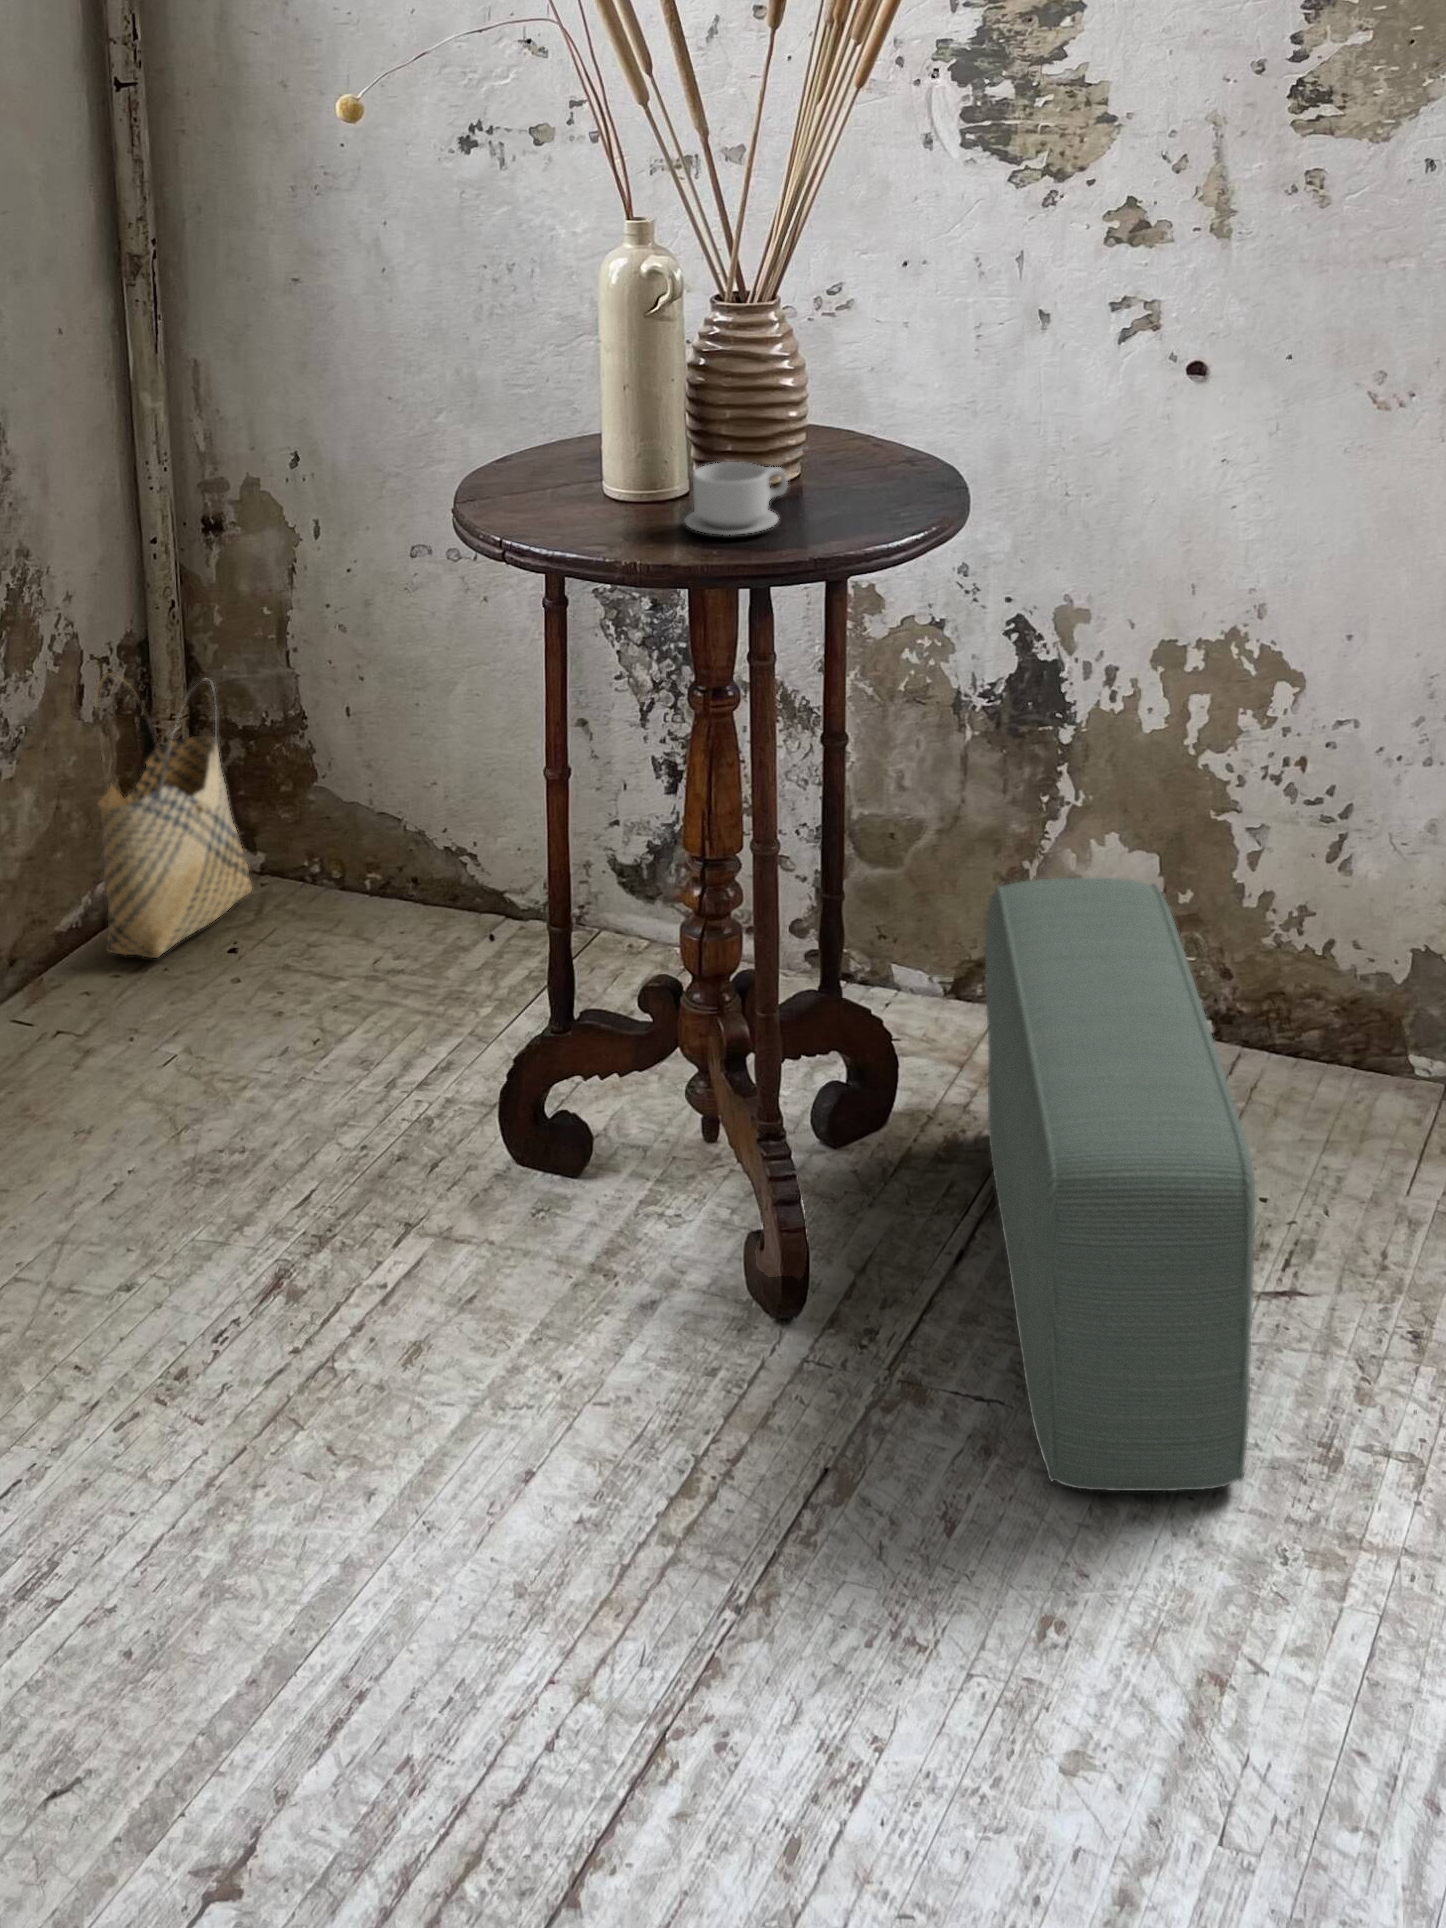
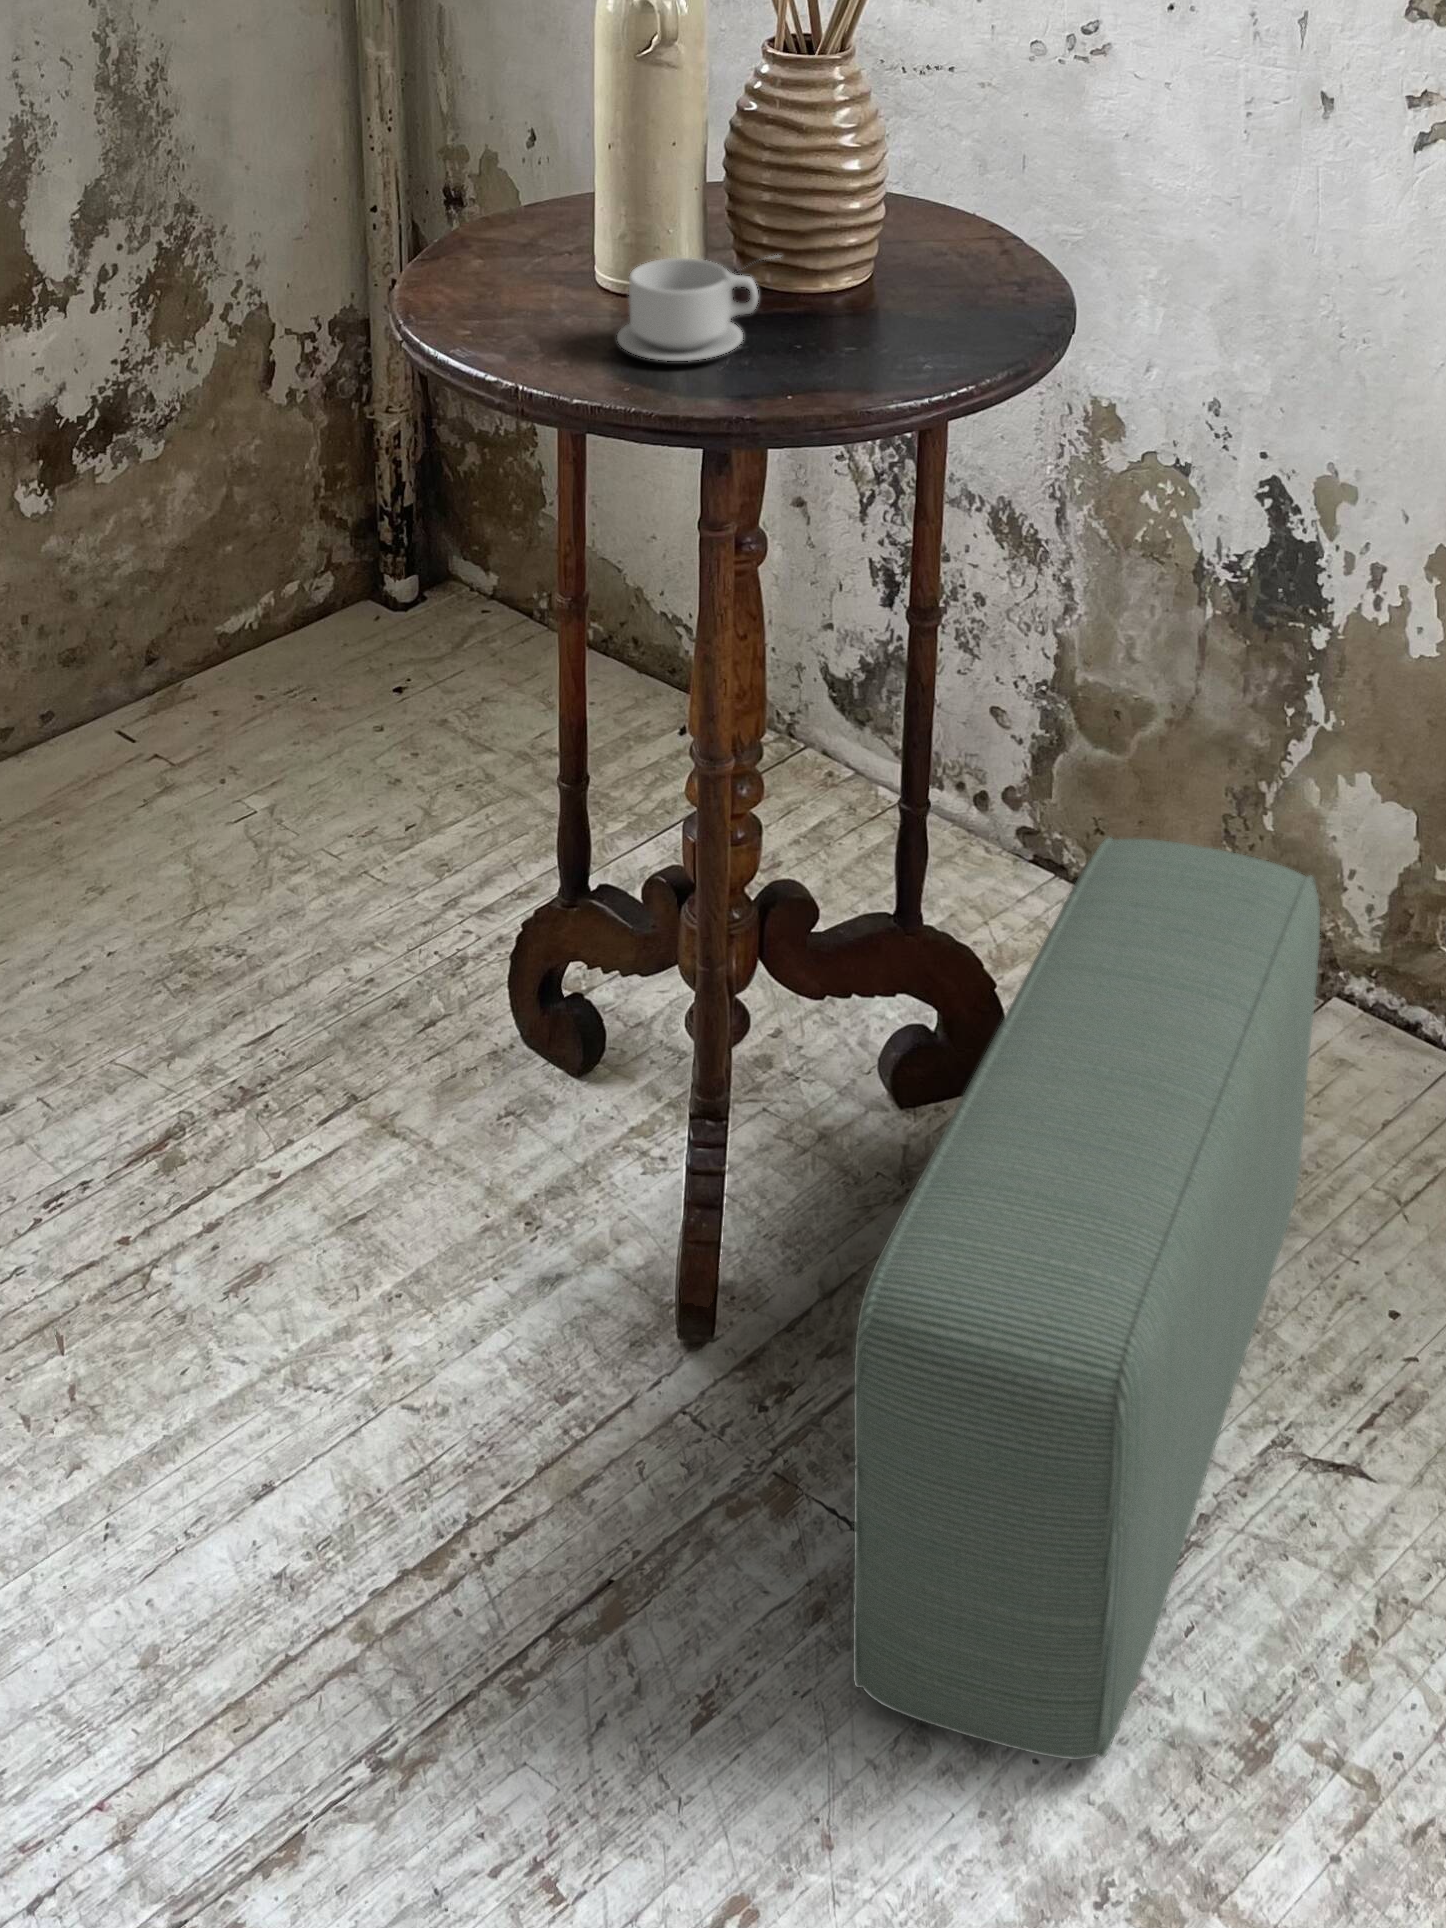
woven basket: present [95,673,252,958] -> none [237,359,446,695]

